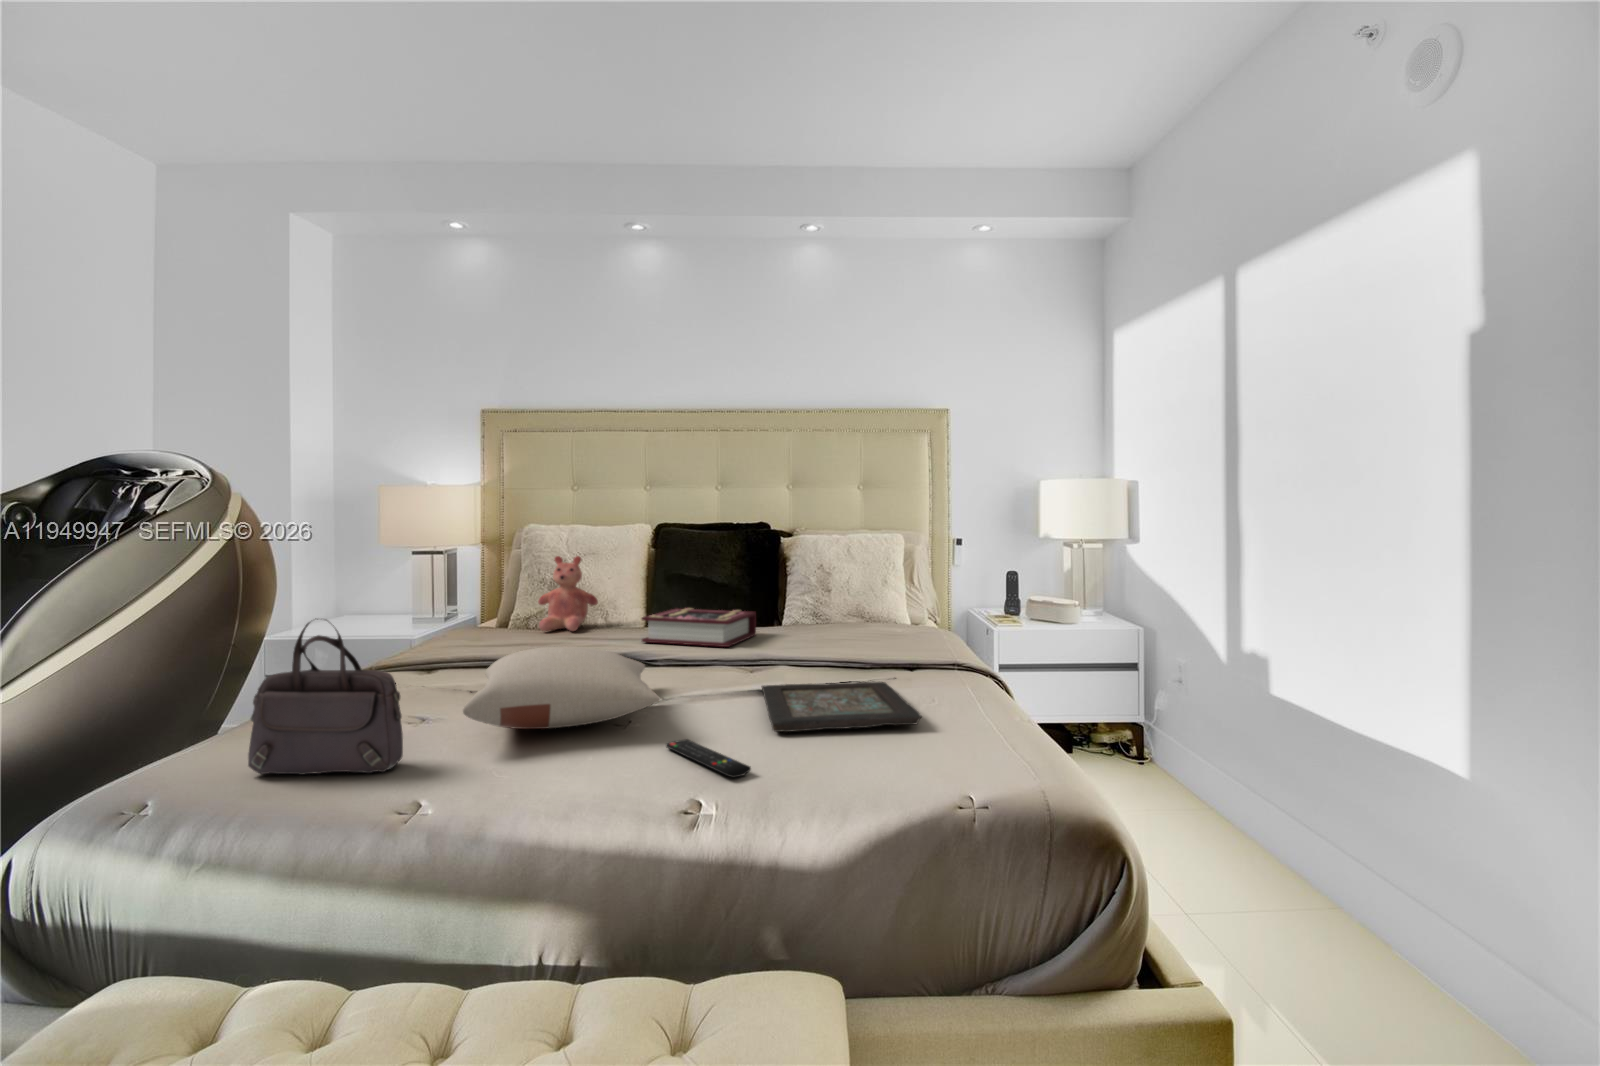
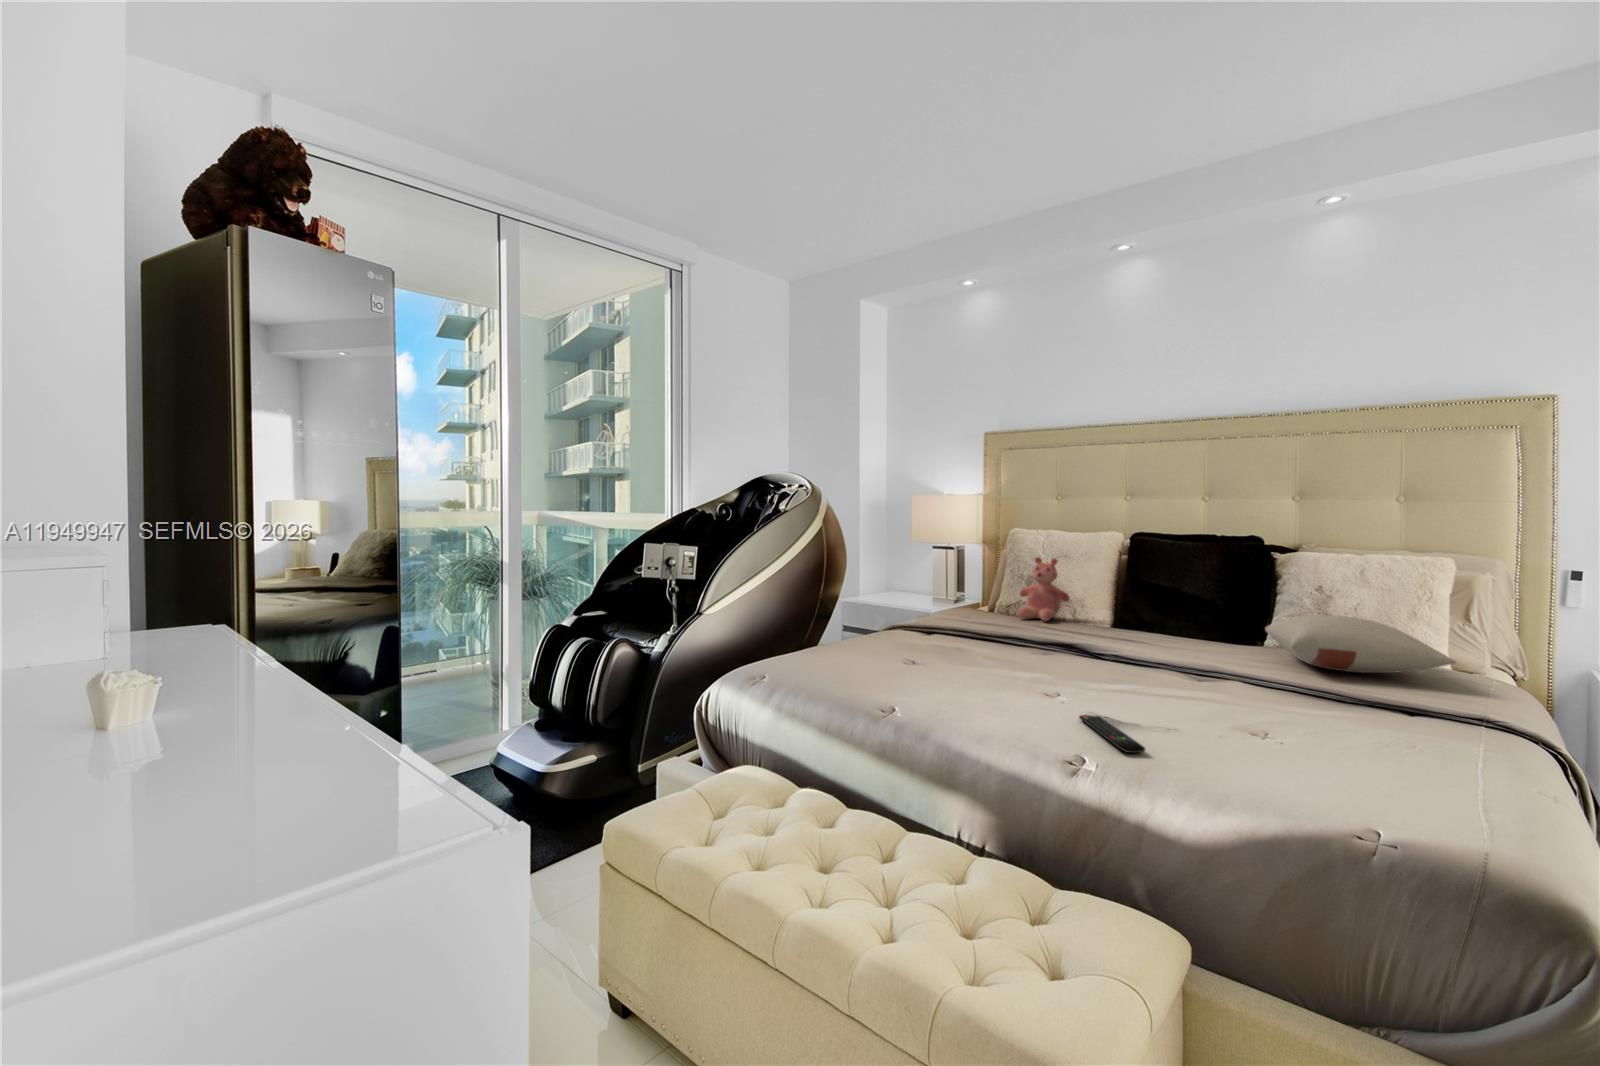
book: present [642,608,756,647] -> none [1101,613,1223,654]
handbag: present [248,618,403,775] -> none [803,581,889,690]
pillow: present [463,647,660,729] -> present [1265,615,1456,673]
decorative tray: present [762,682,921,732] -> none [1186,690,1369,756]

